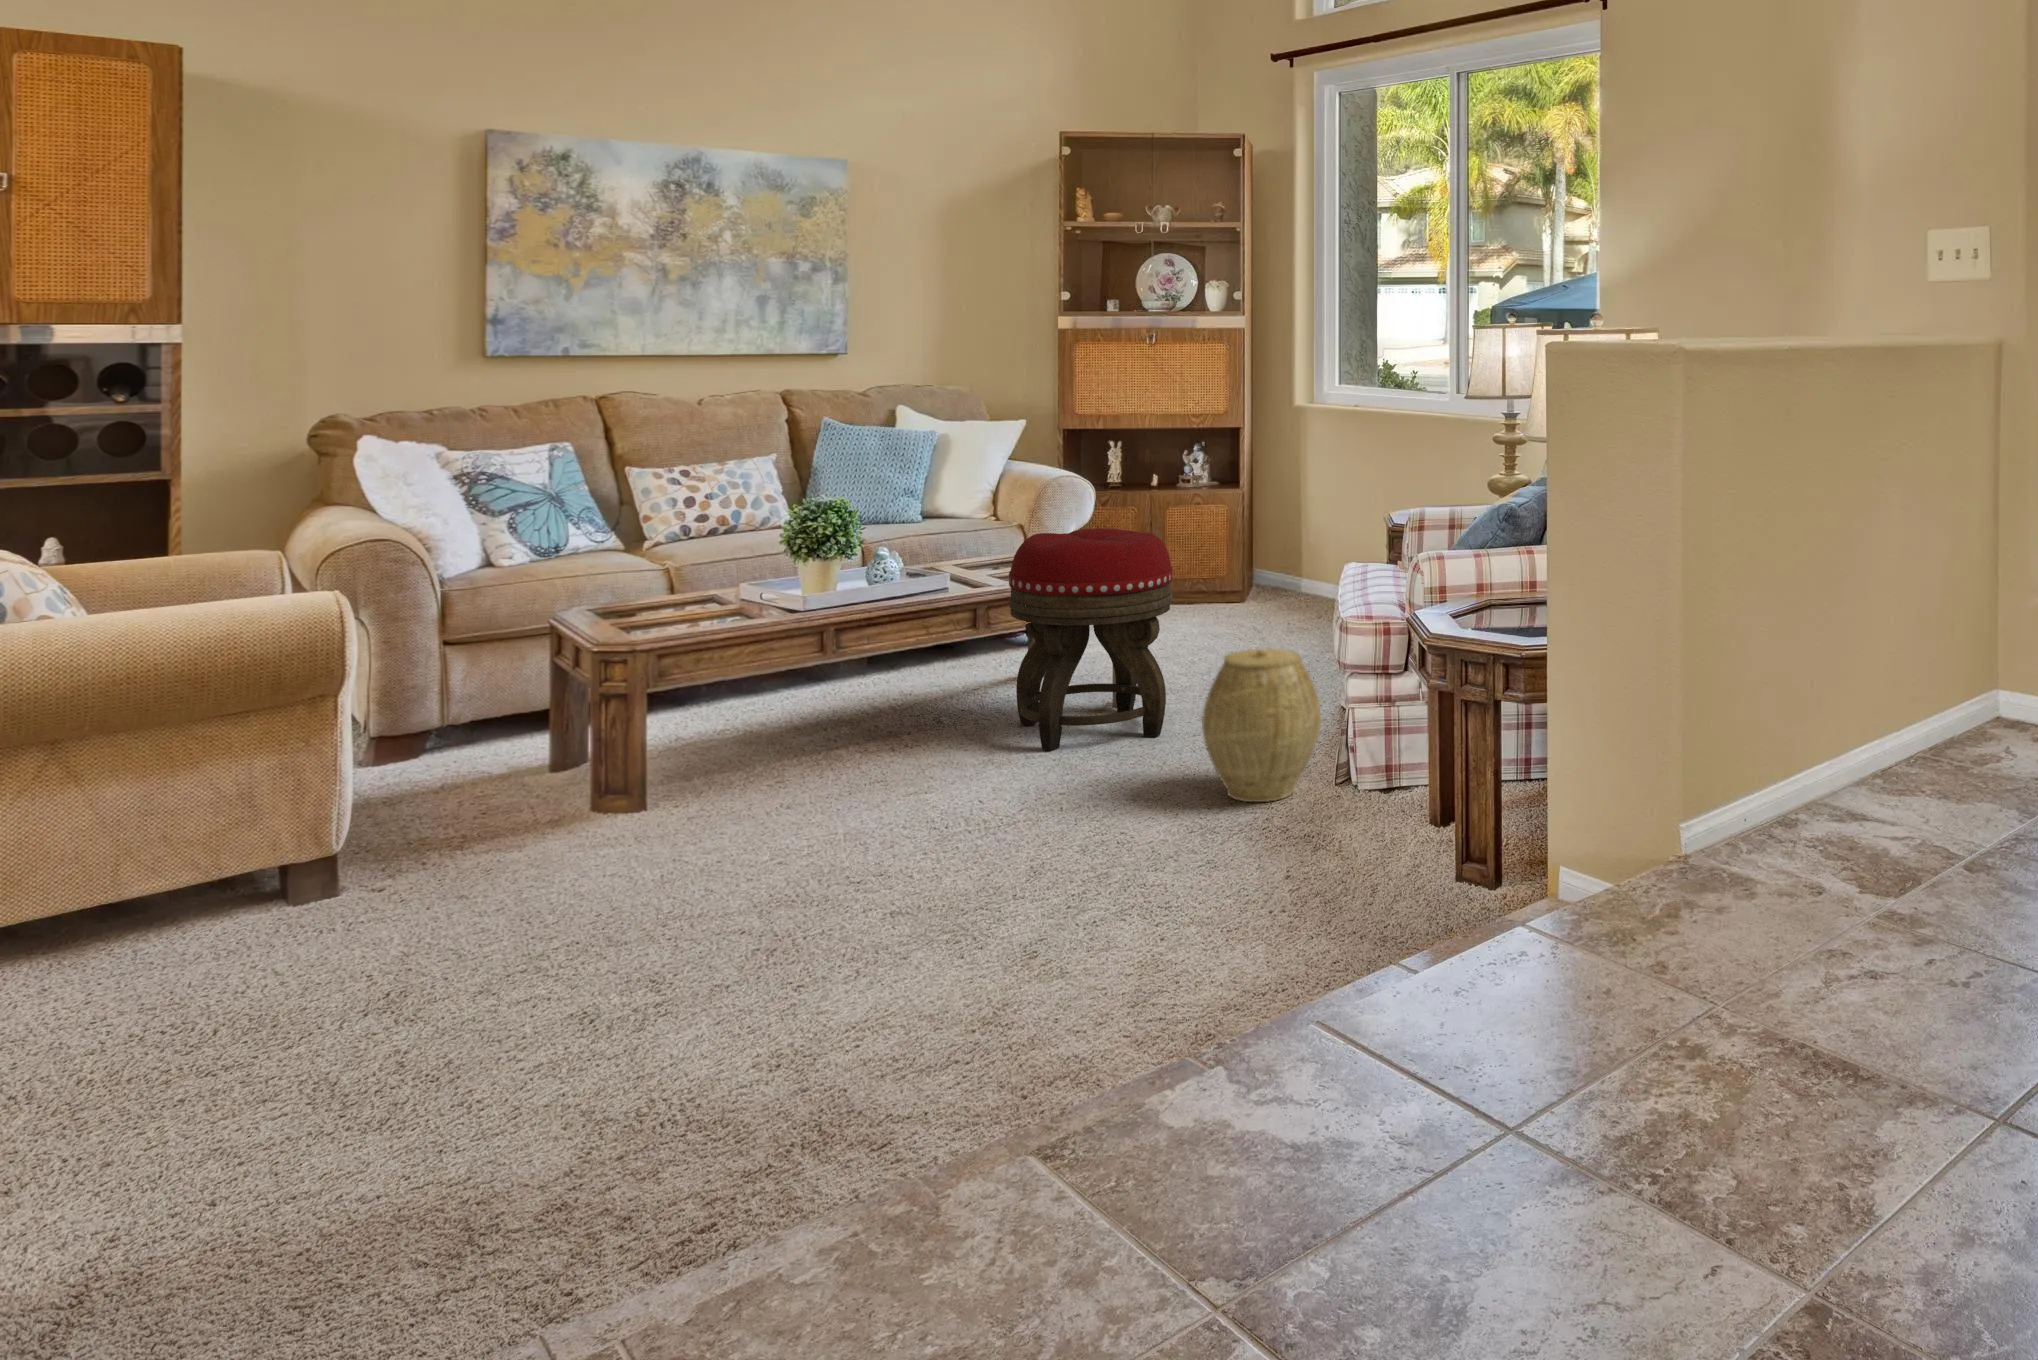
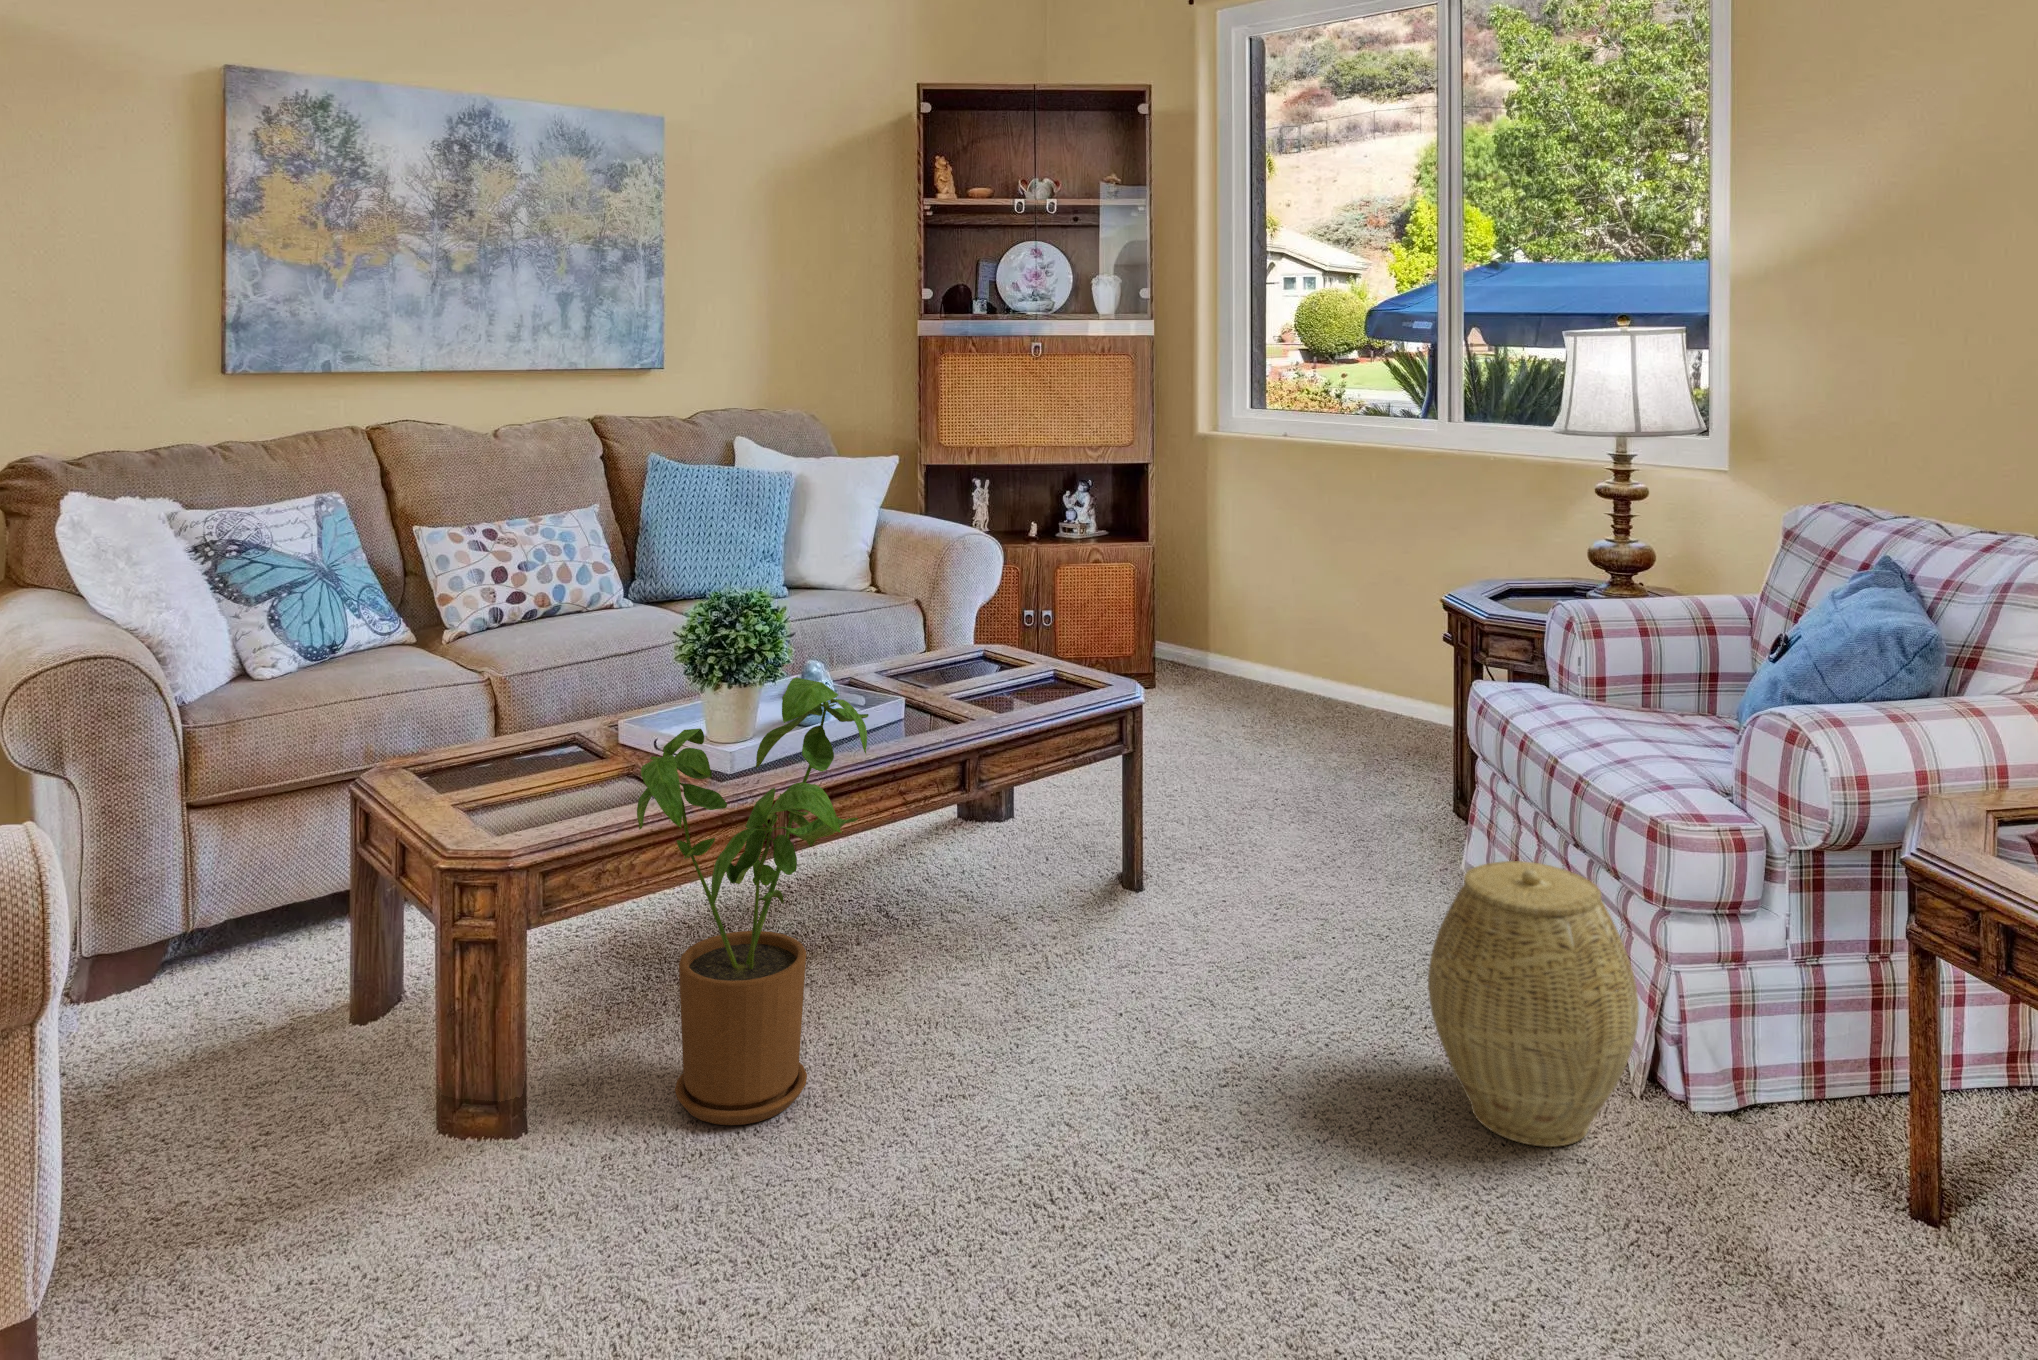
footstool: present [1009,528,1173,750] -> none [1011,630,1255,995]
house plant: none [724,541,883,802] -> present [637,678,869,1125]

